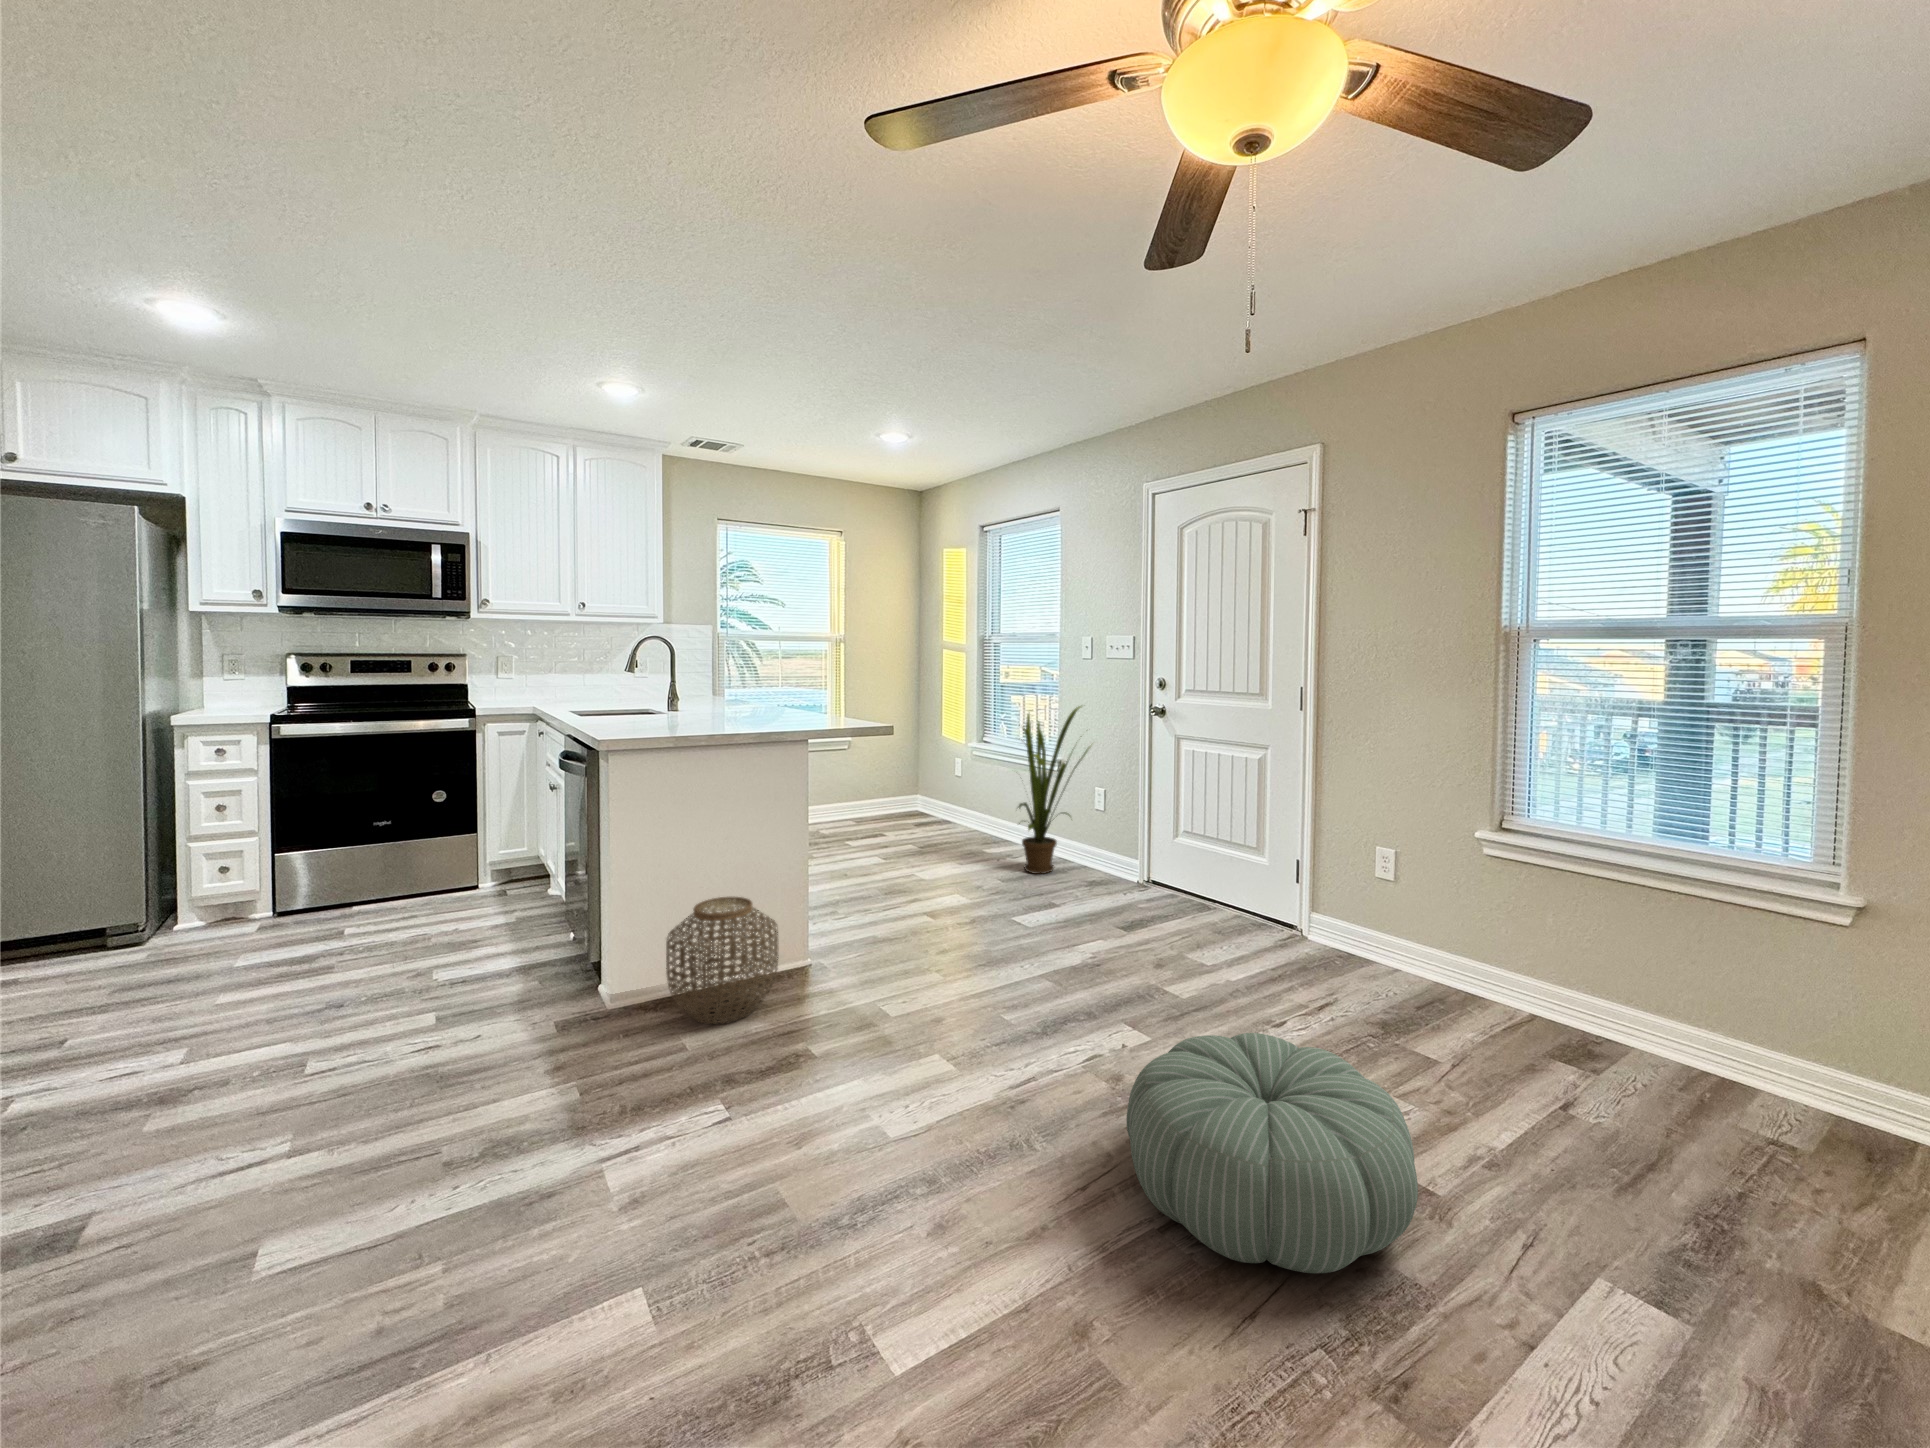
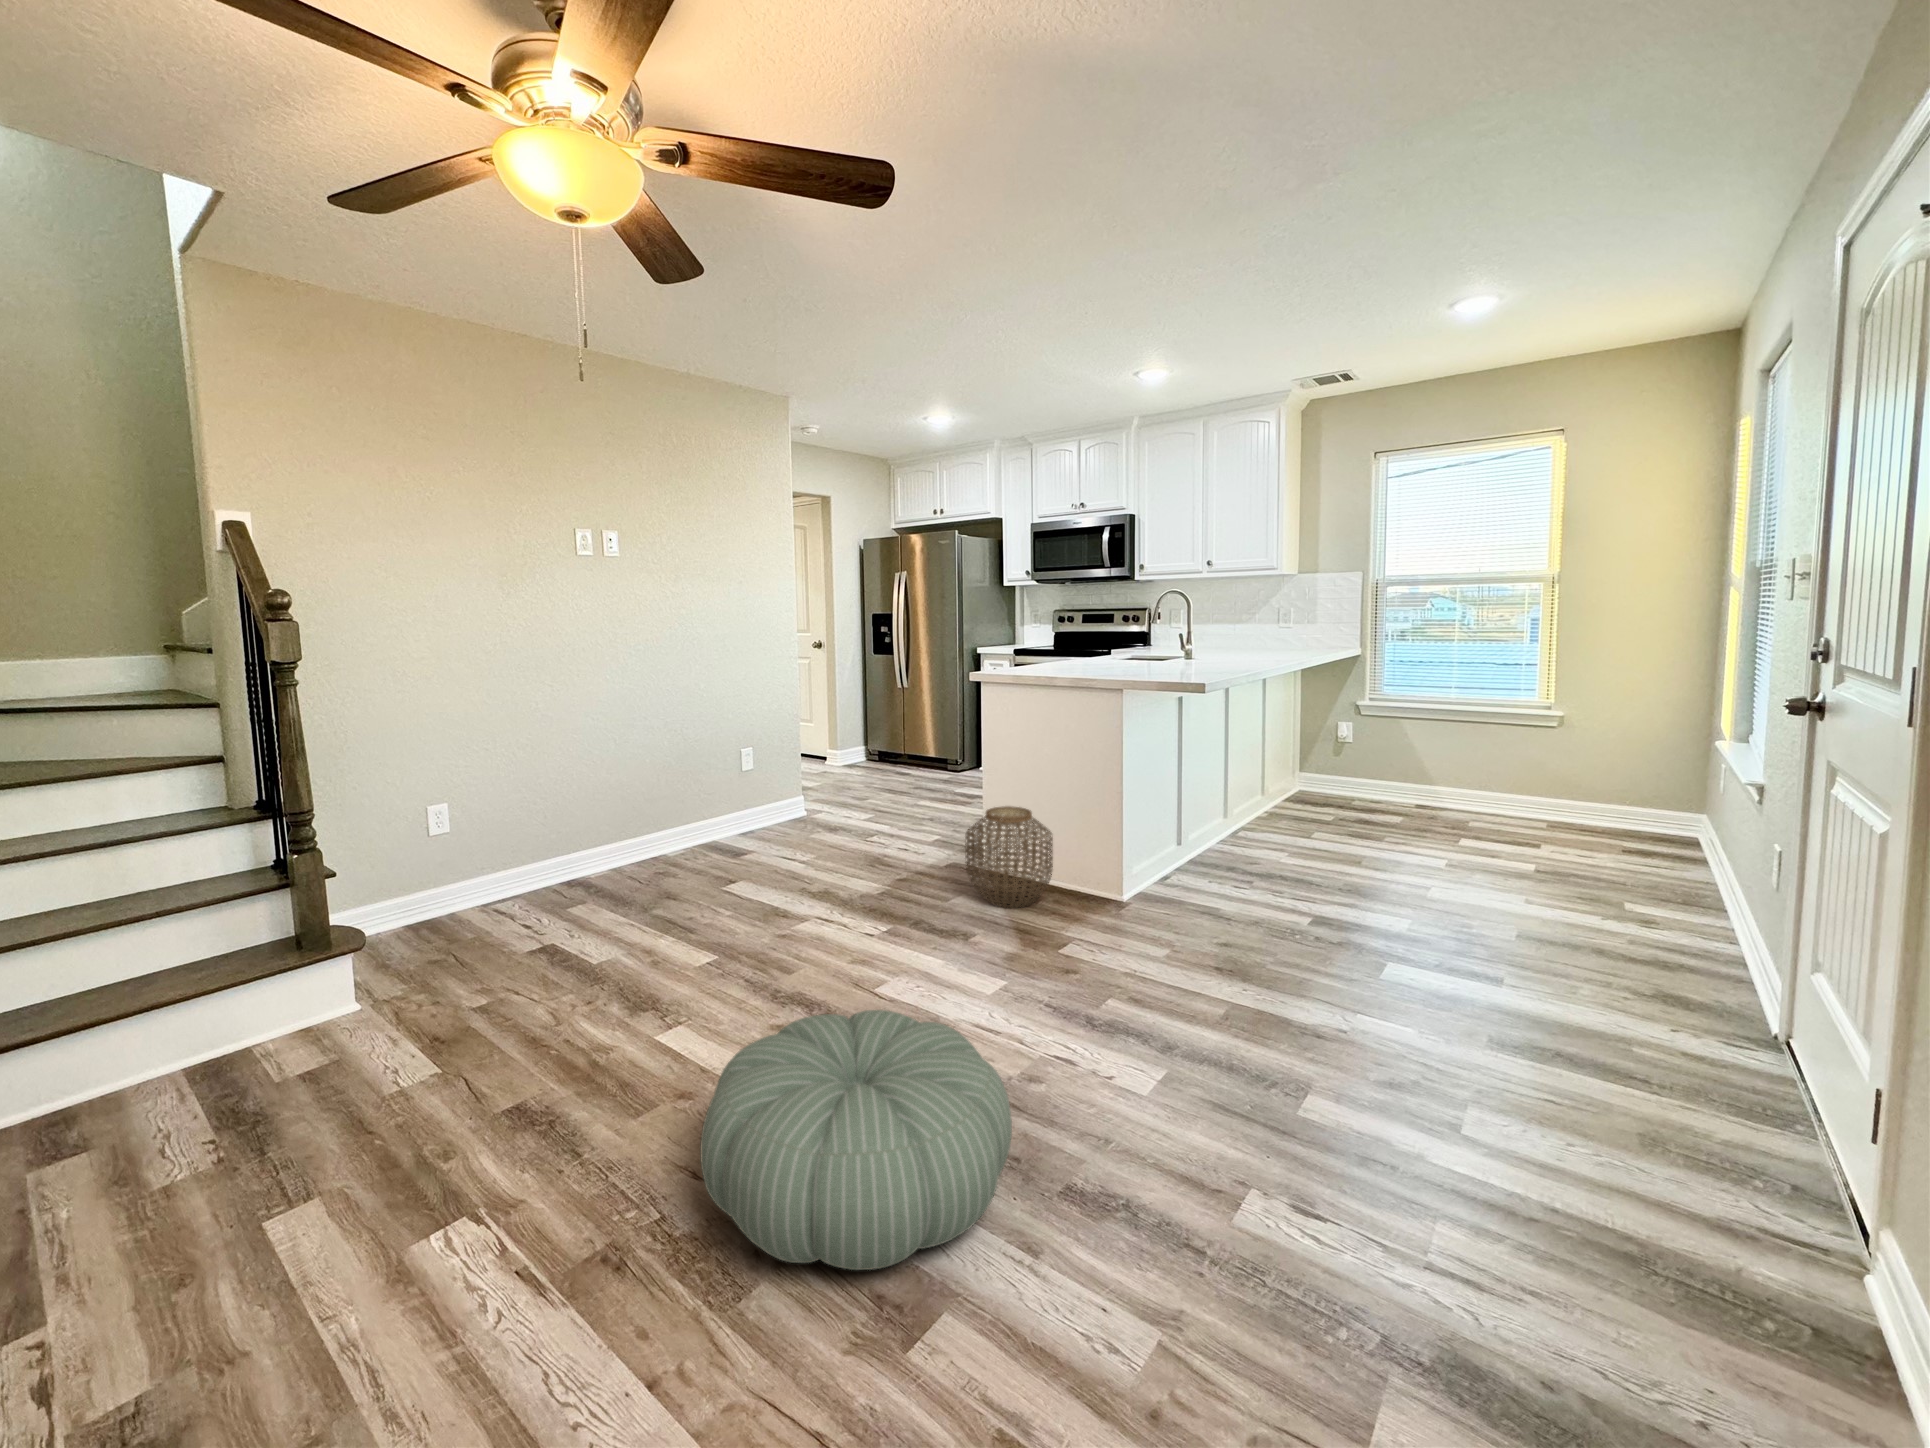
house plant: present [1018,706,1090,874] -> none [1561,685,1792,968]

